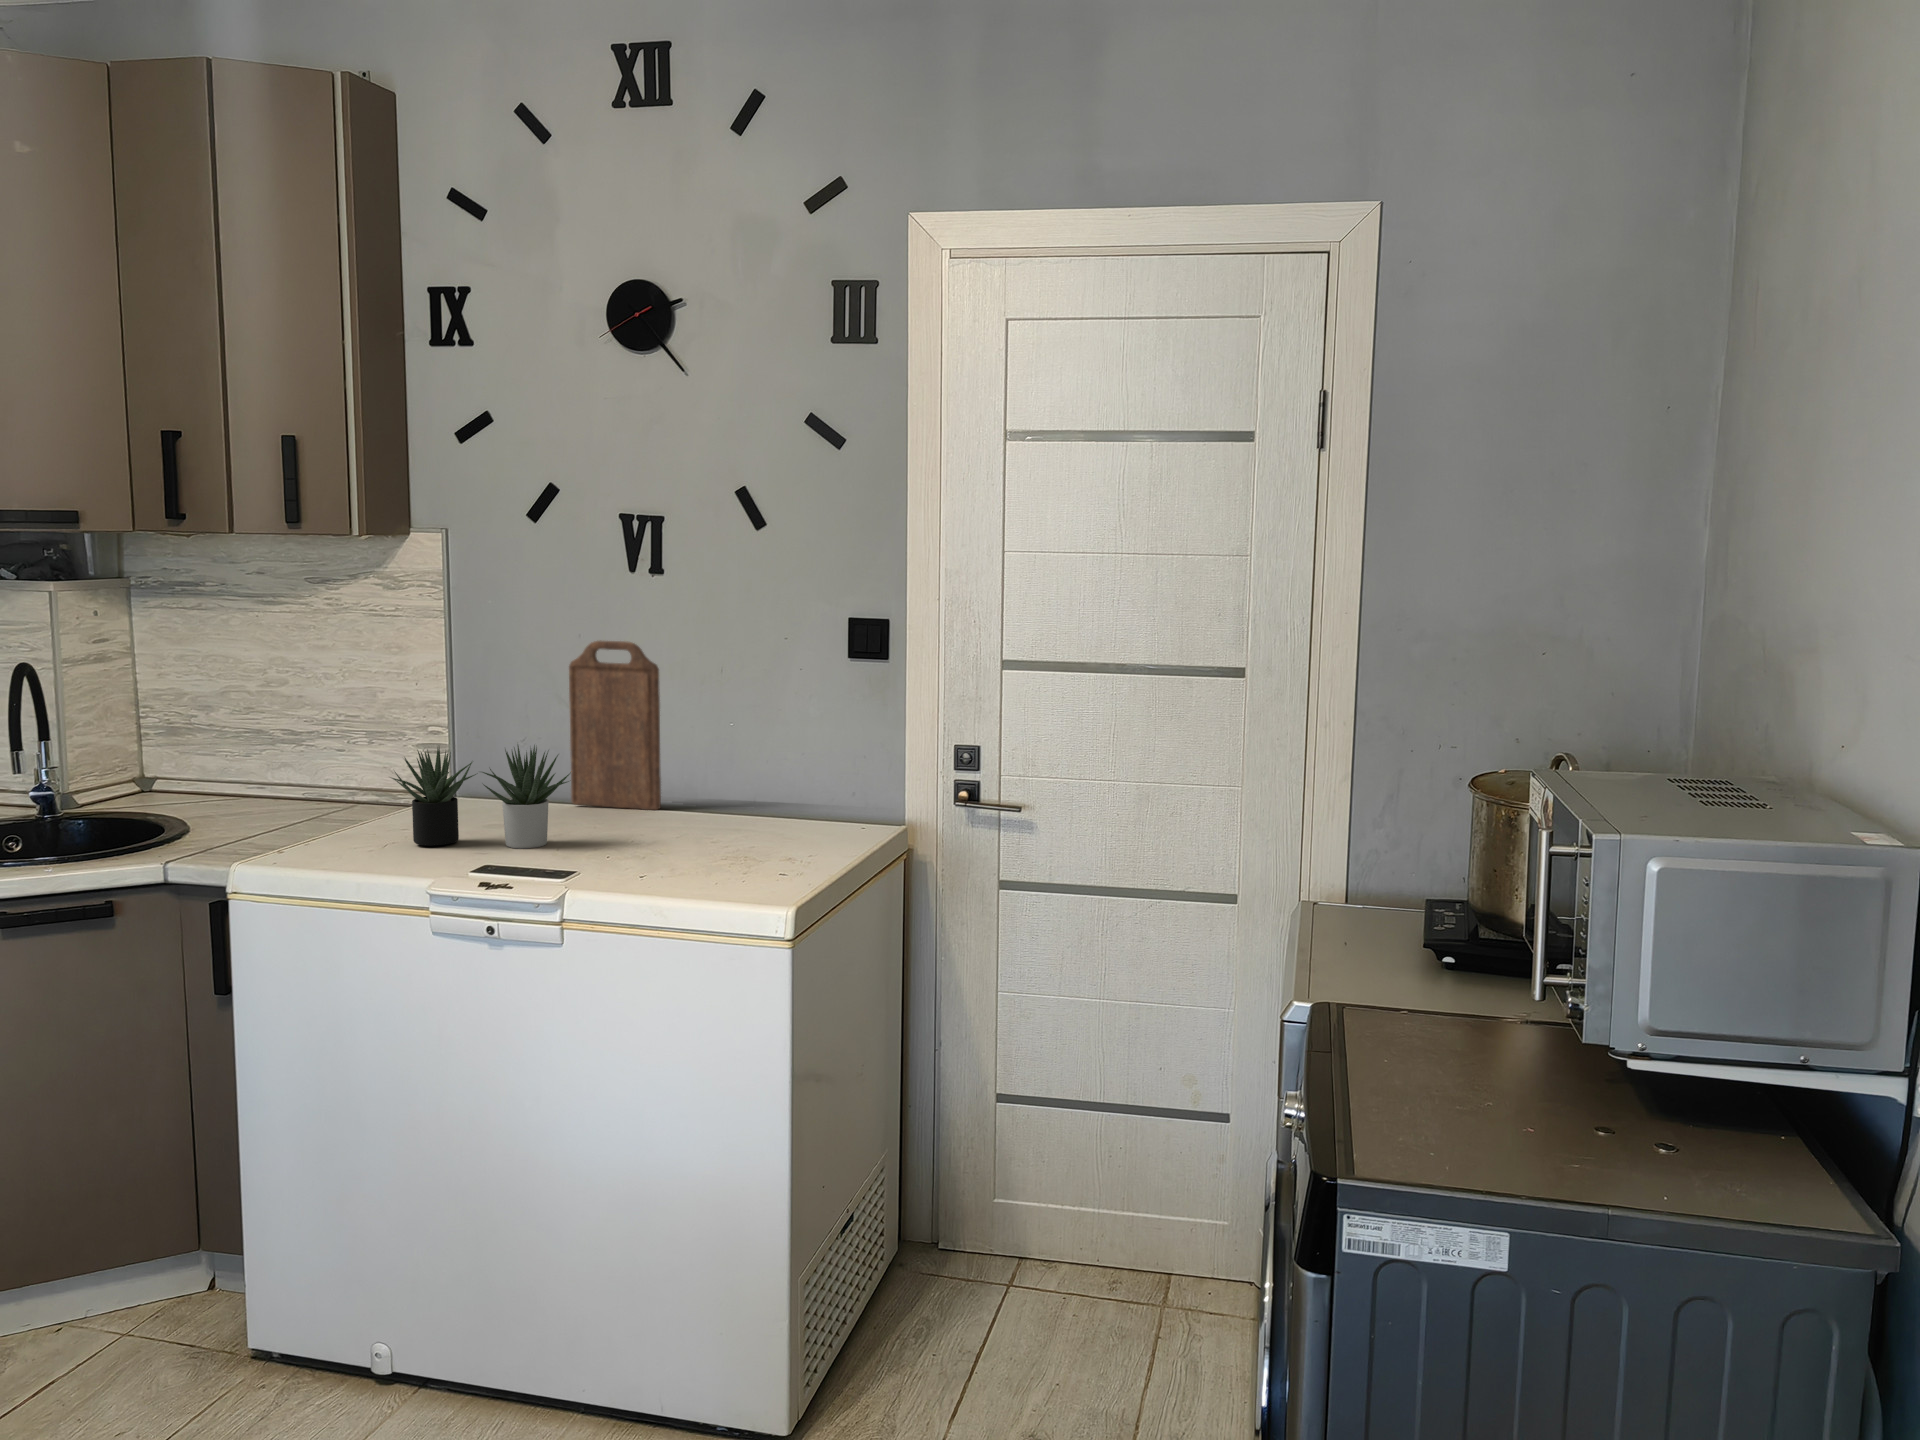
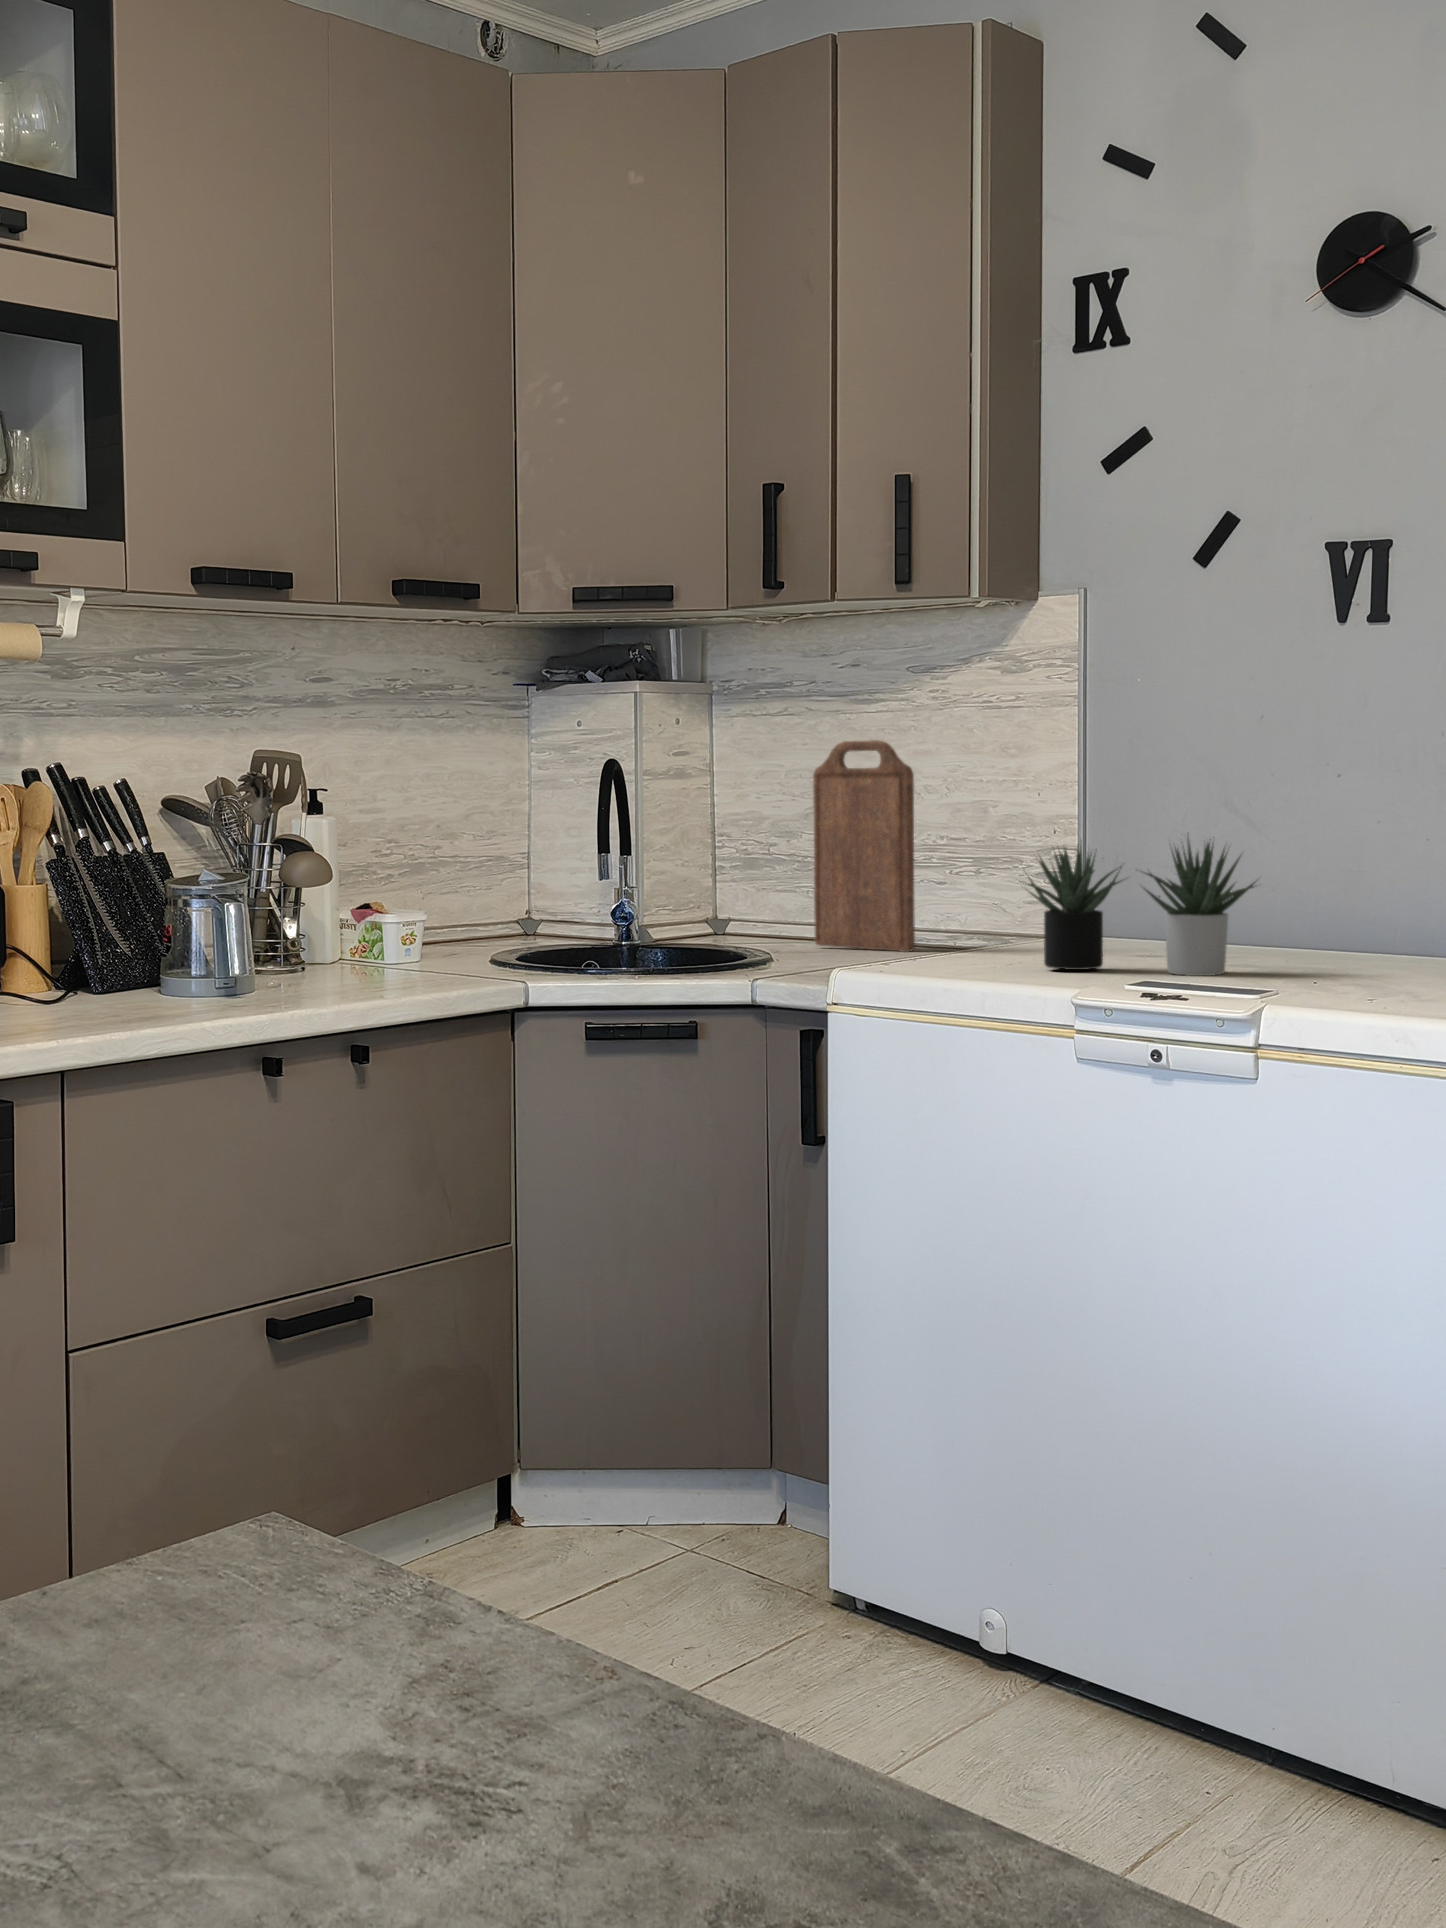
cutting board: present [569,640,661,810] -> present [813,740,915,952]

